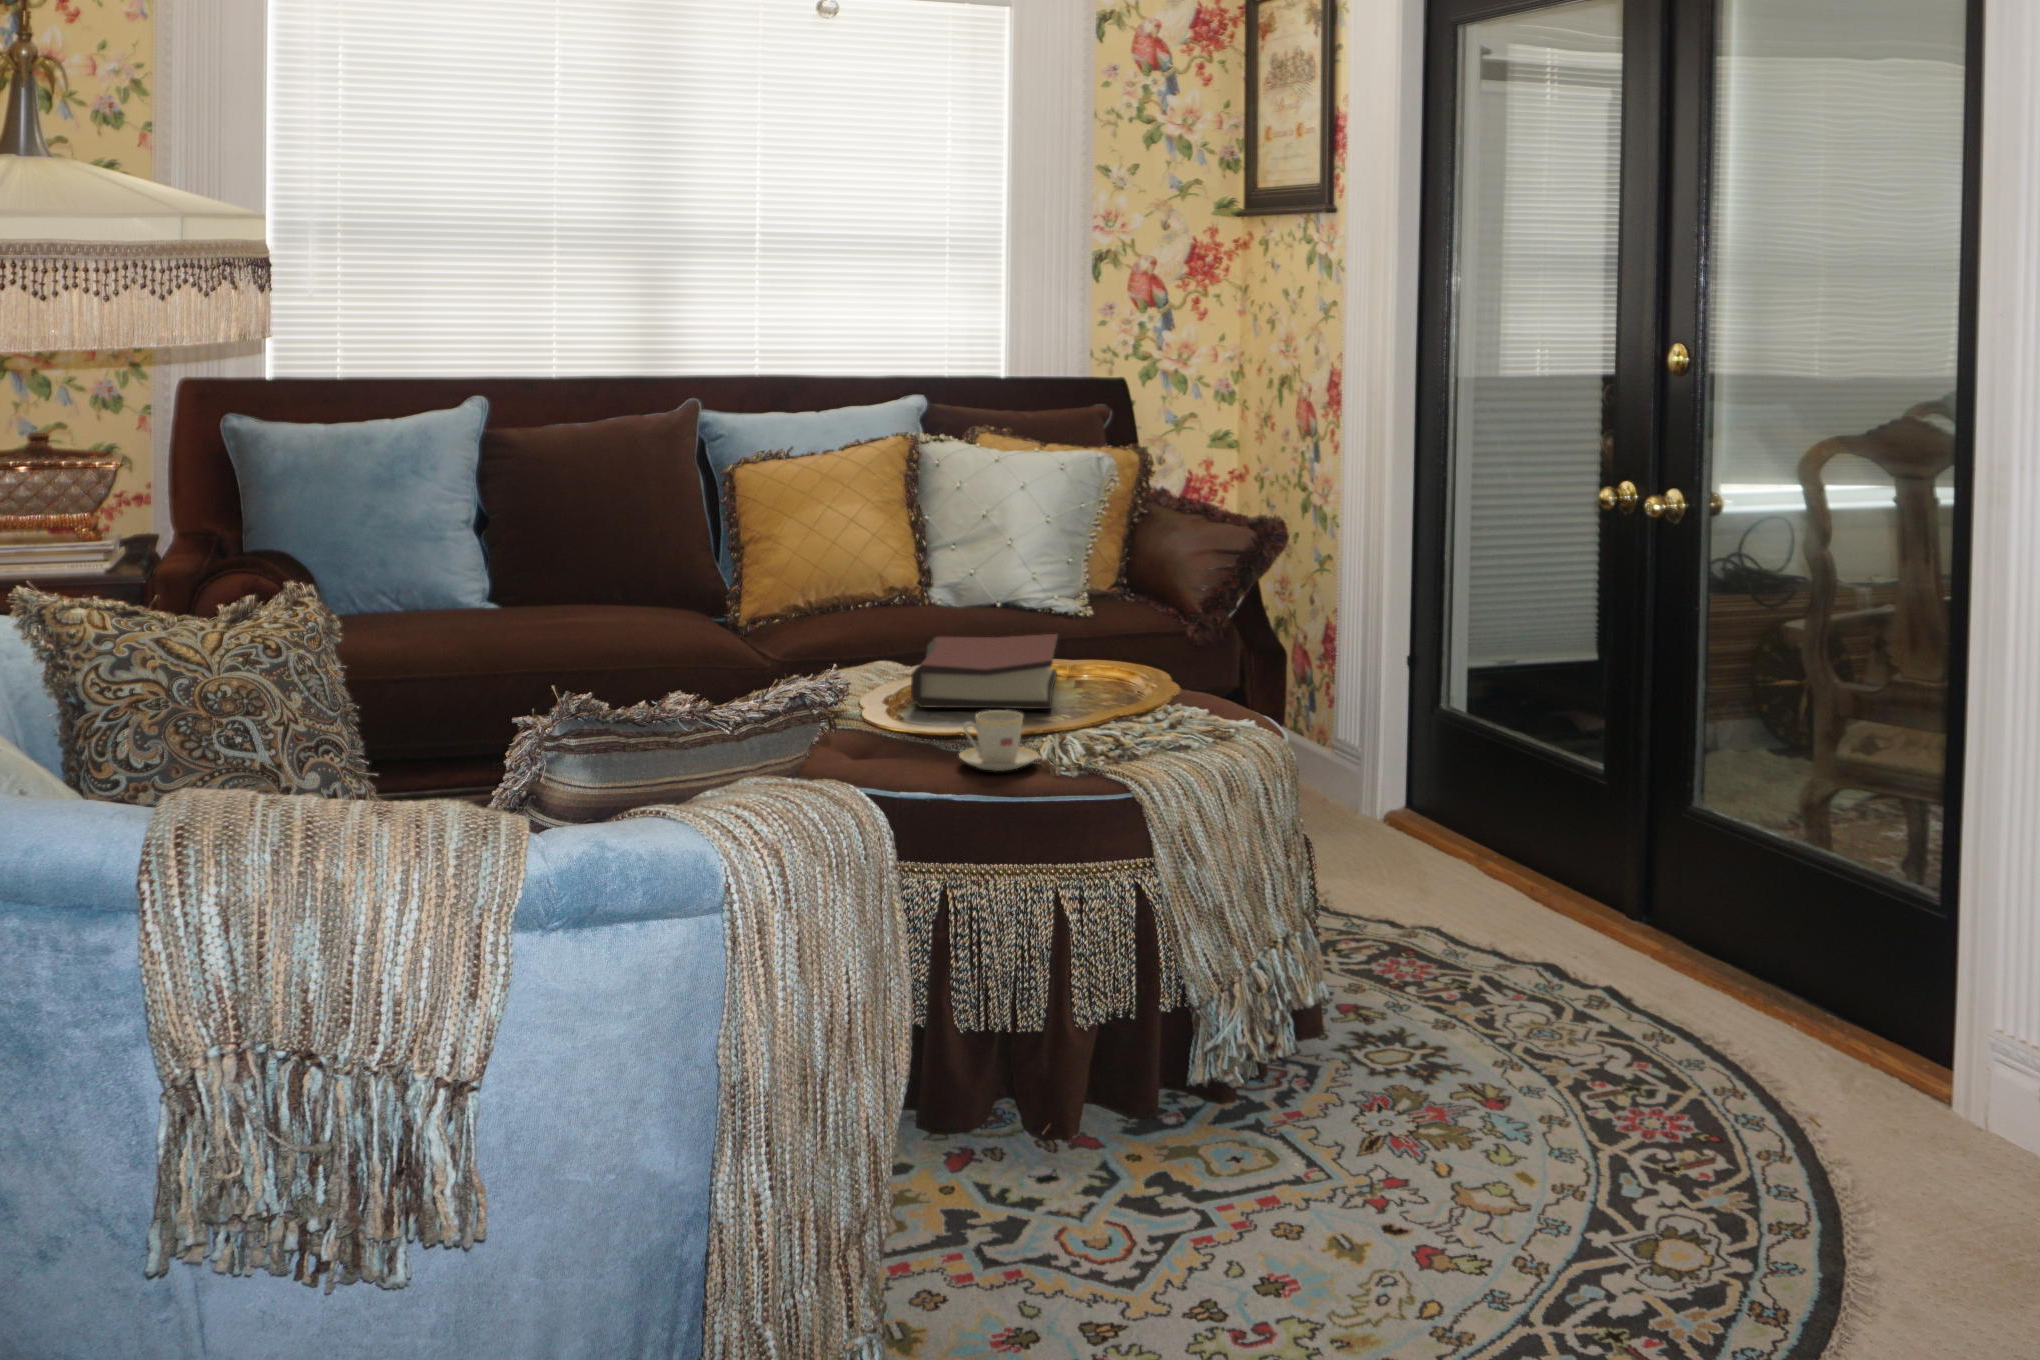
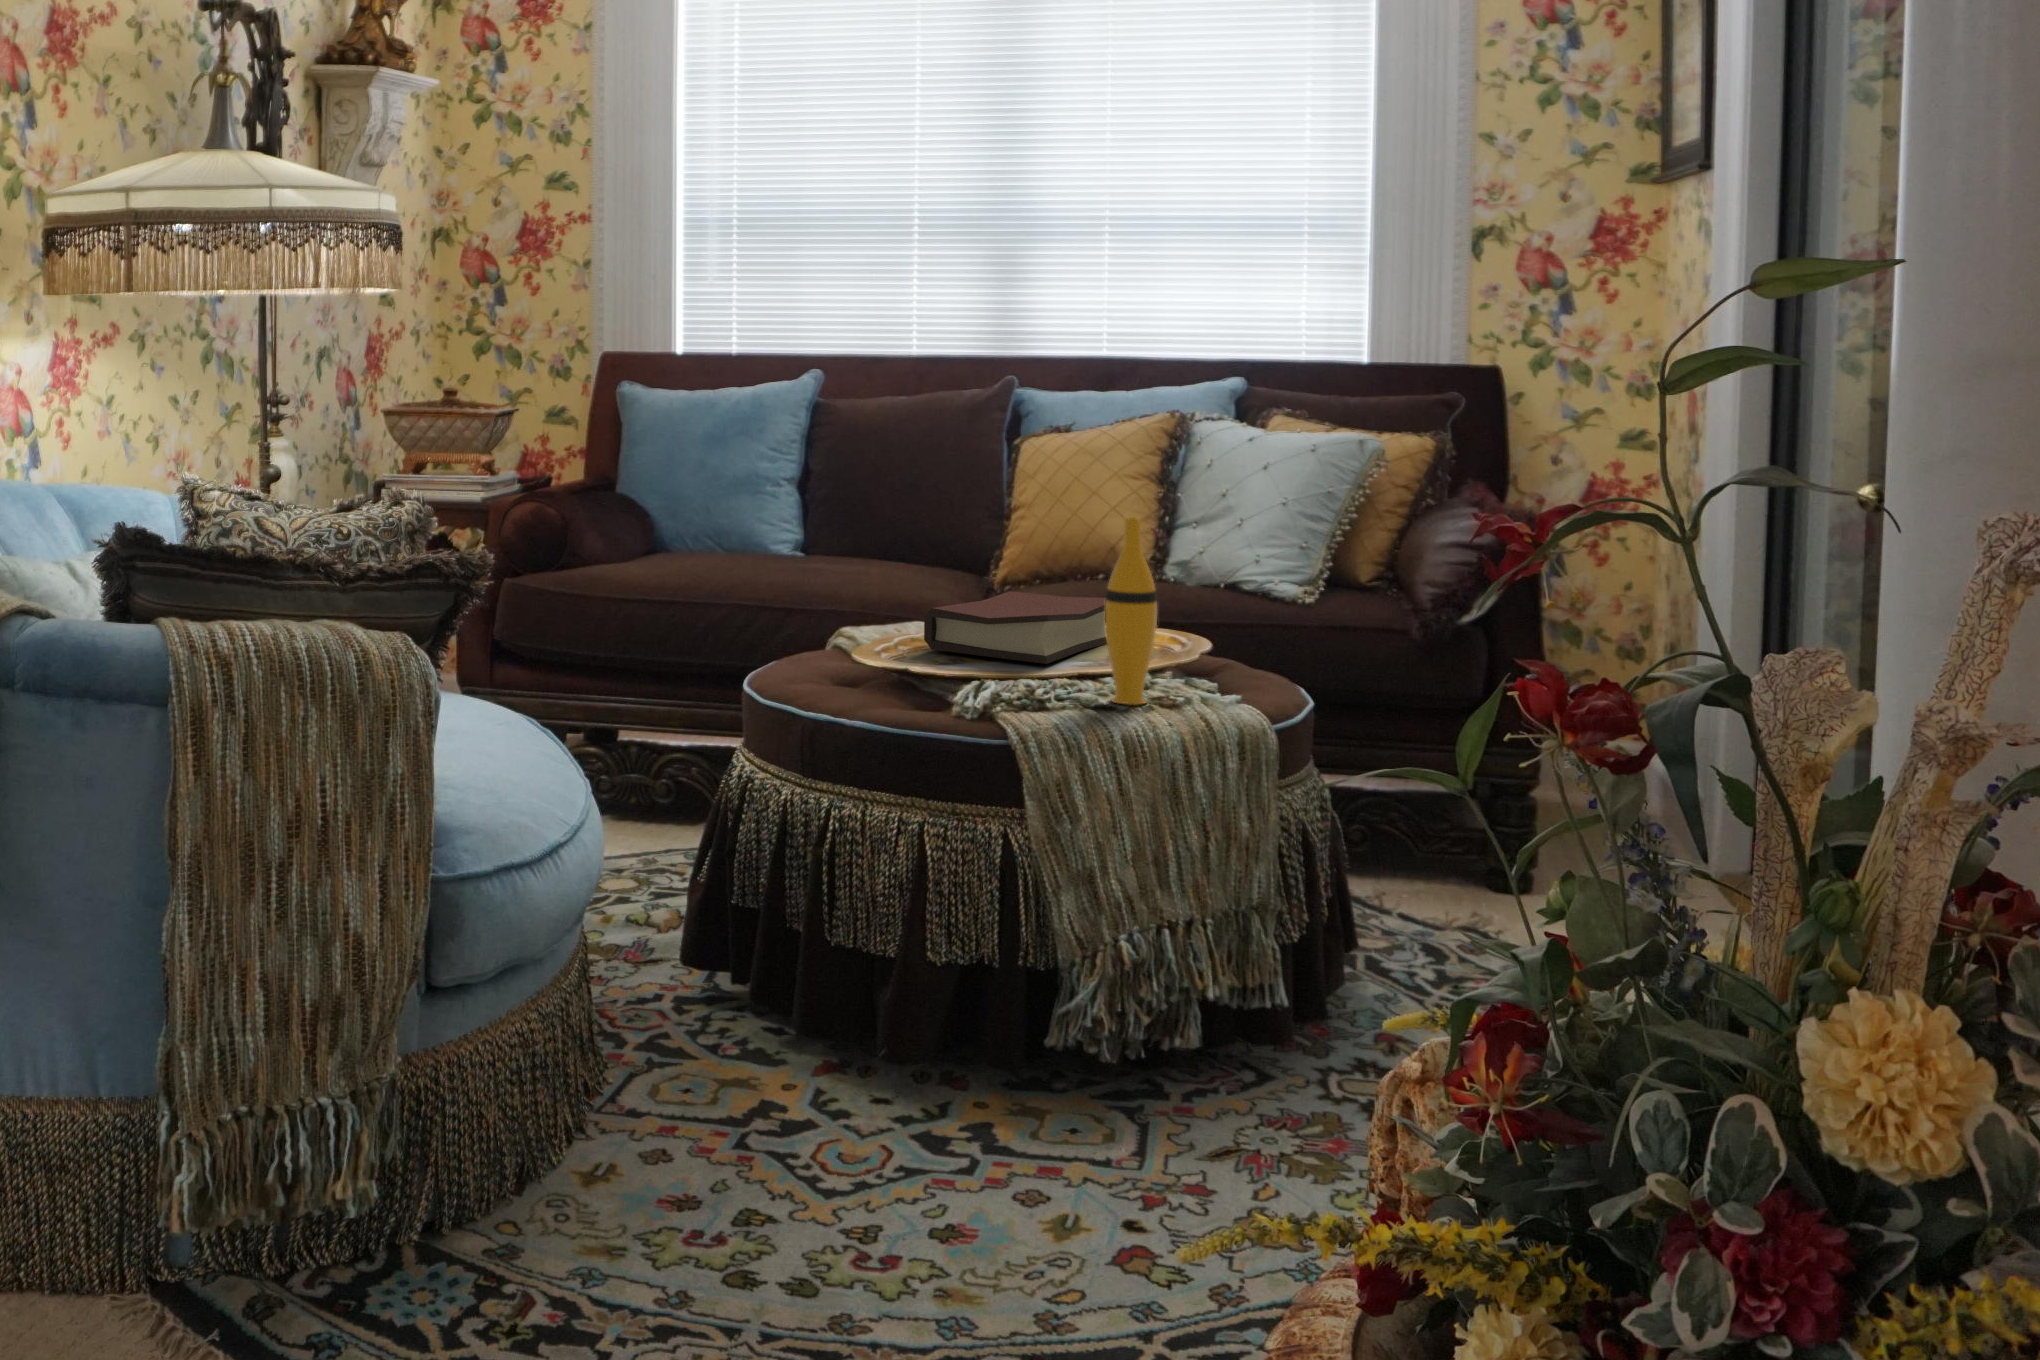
vase: none [1157,561,1207,741] -> present [1105,517,1157,705]
teacup: present [959,710,1038,771] -> none [875,648,954,705]

